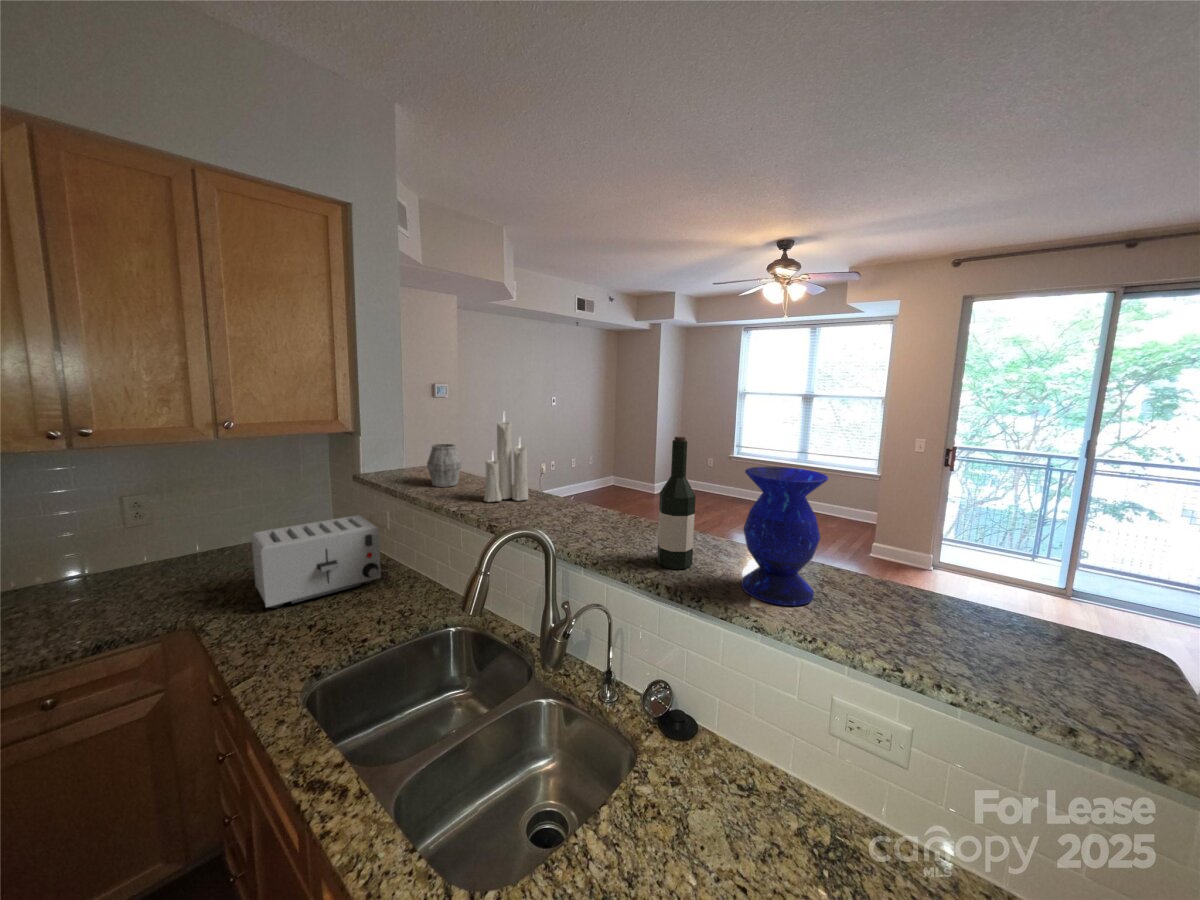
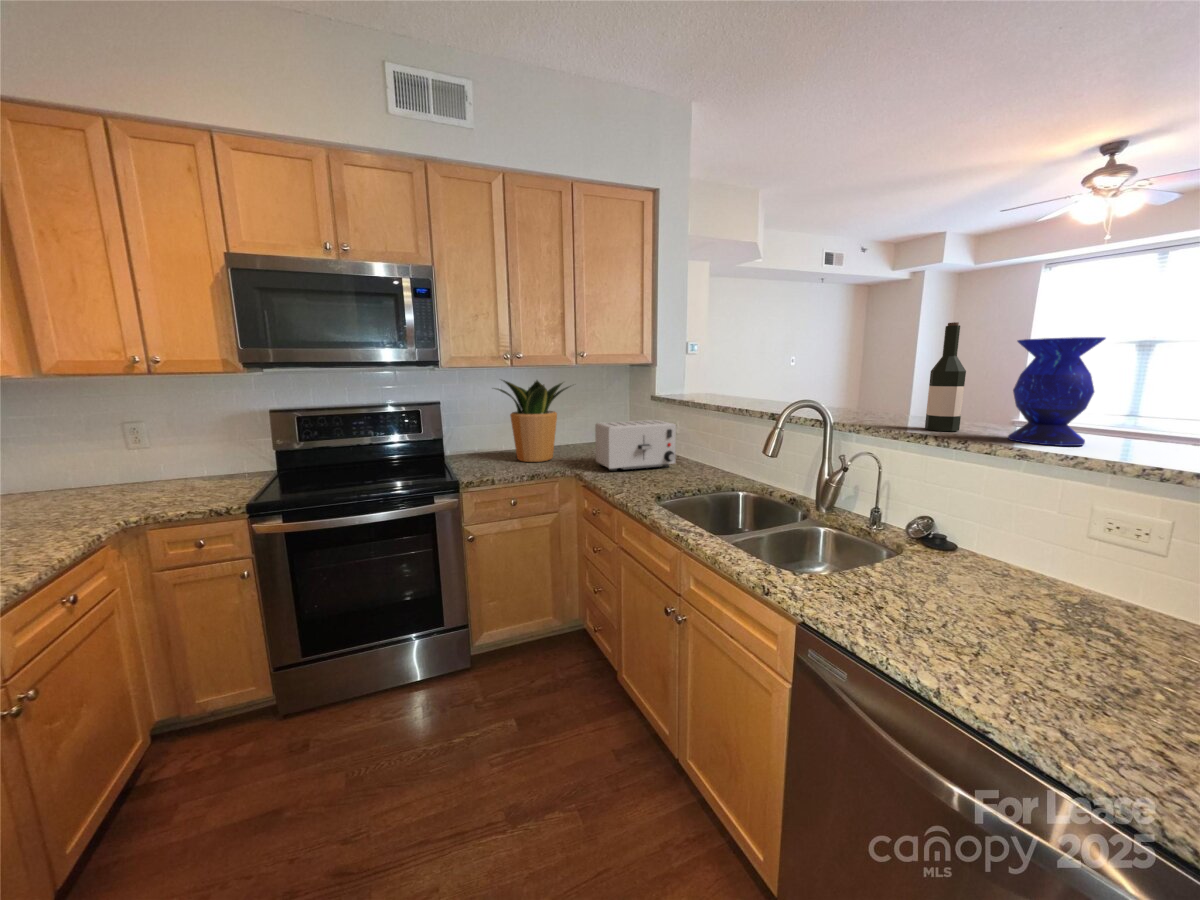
candle: present [484,417,528,502] -> none [758,329,796,407]
mug: present [427,444,462,487] -> none [707,368,734,401]
potted plant: none [42,467,224,602] -> present [495,380,570,462]

